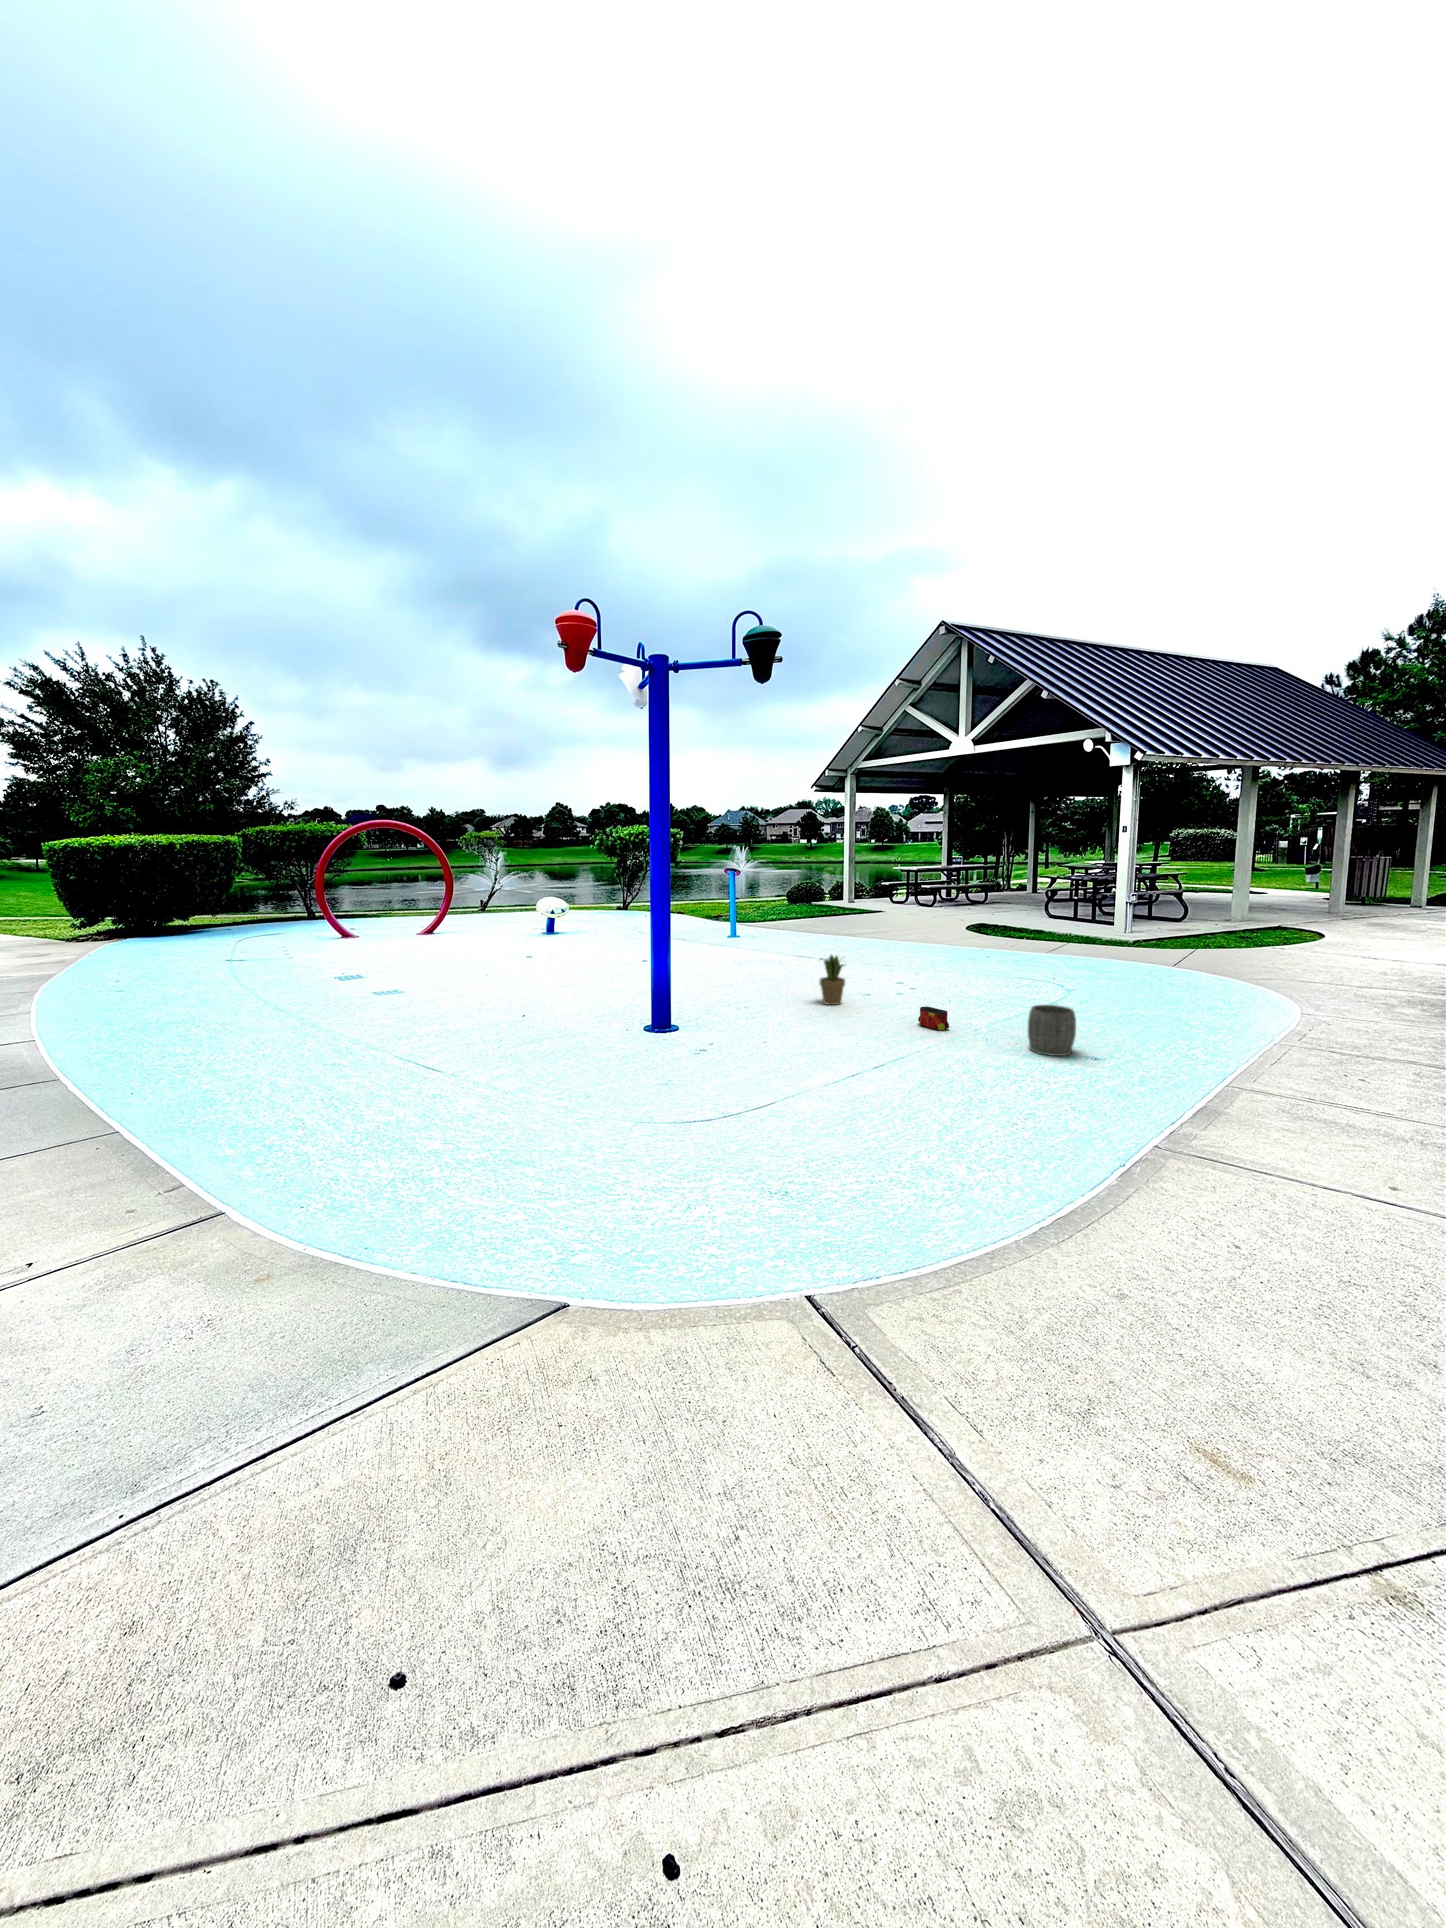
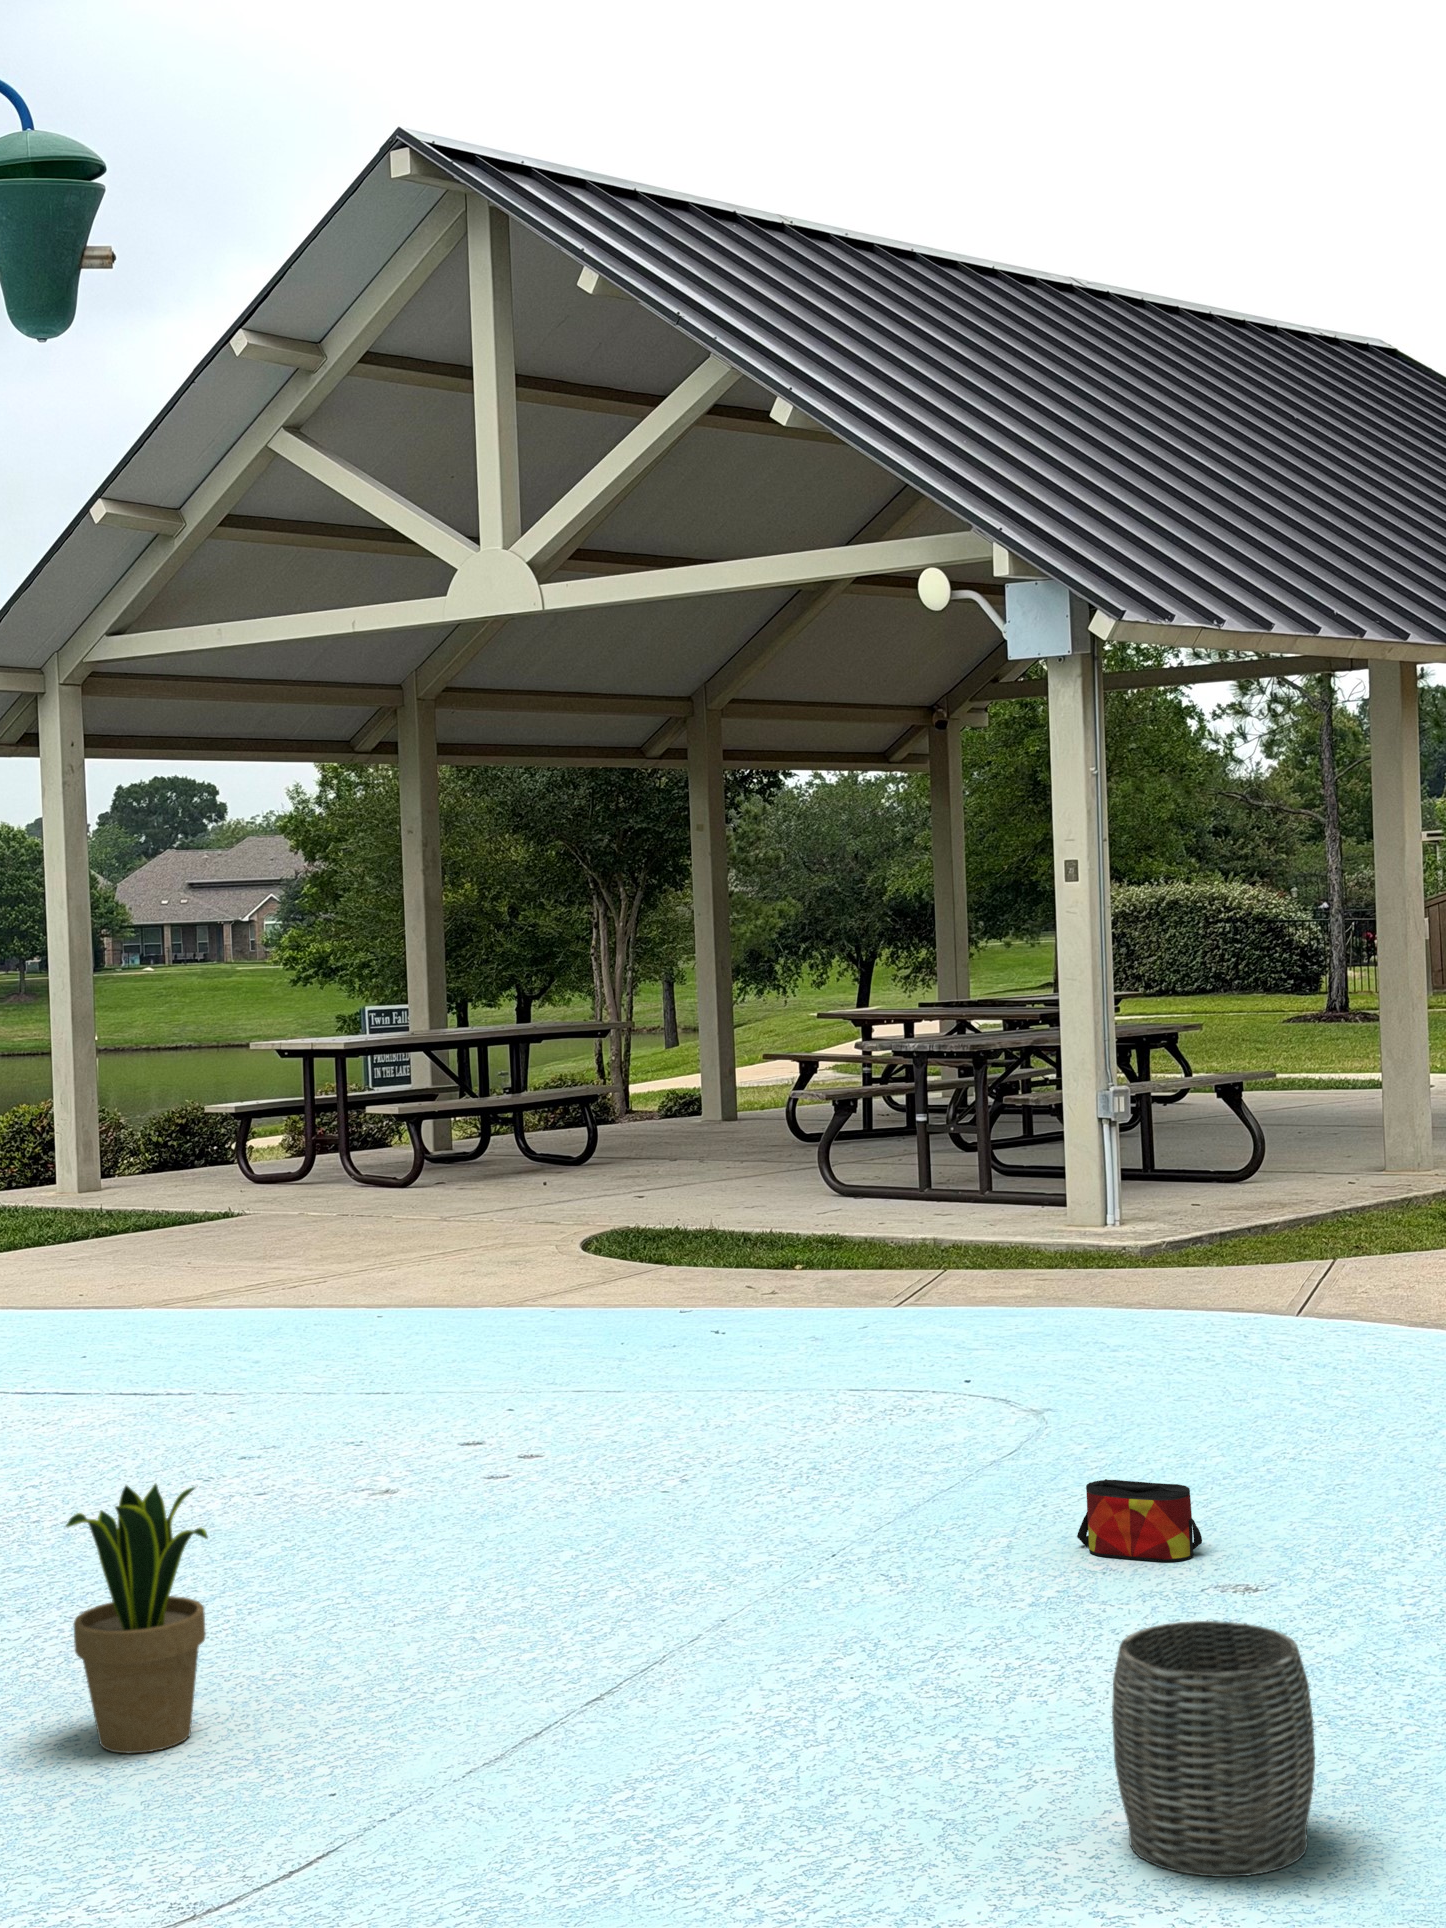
bag: present [918,1006,949,1031] -> present [1077,1479,1202,1562]

